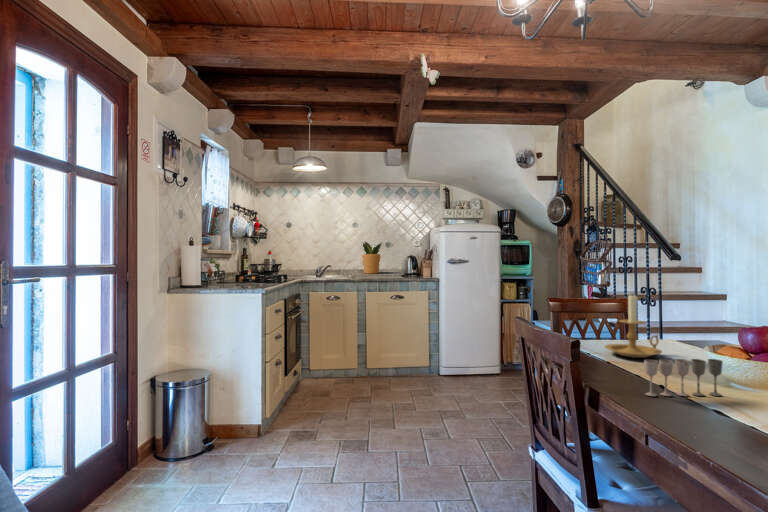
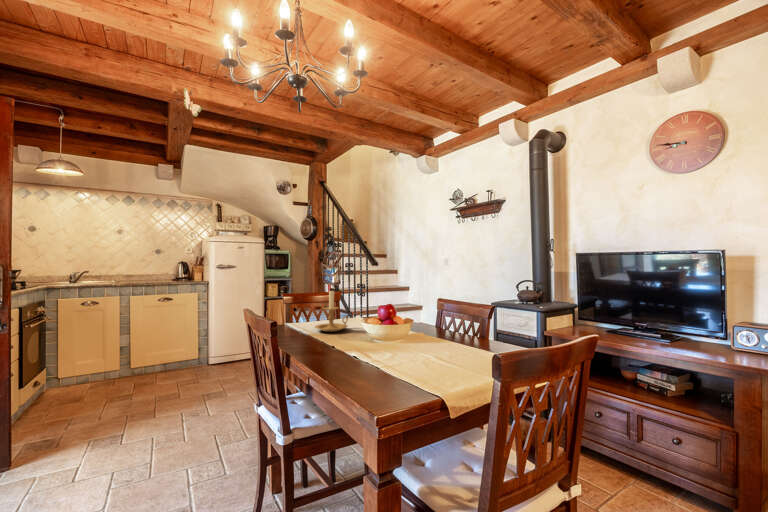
potted plant: present [362,242,382,274] -> none [123,247,152,279]
wine glass: present [644,359,723,396] -> none [323,328,366,355]

